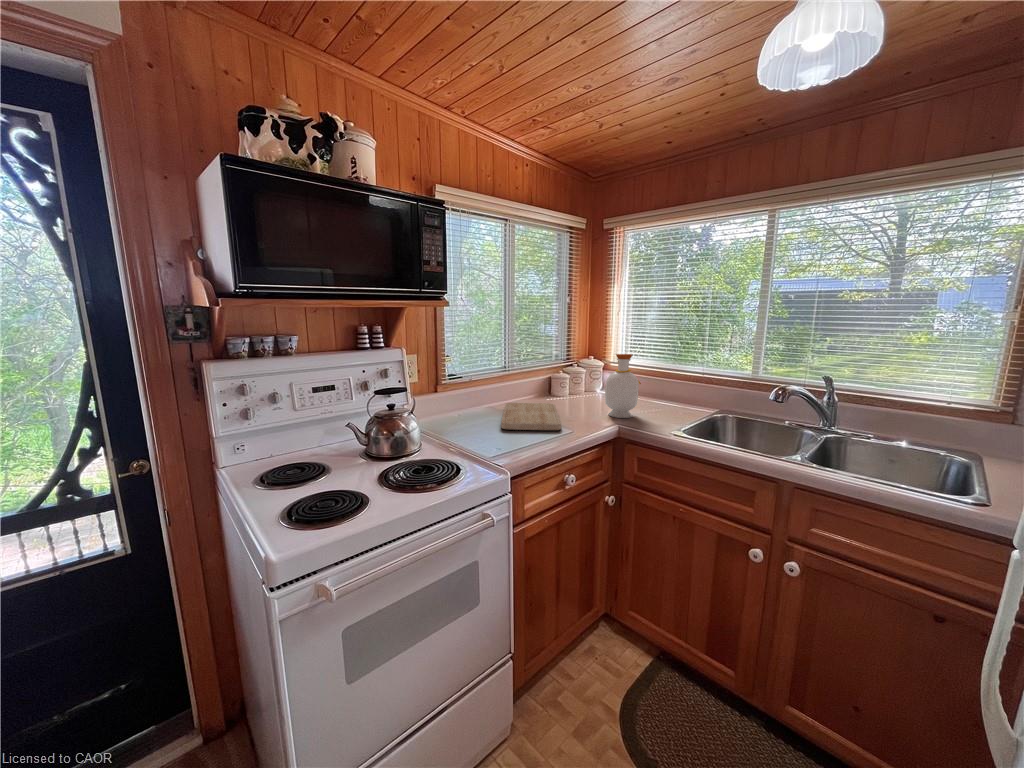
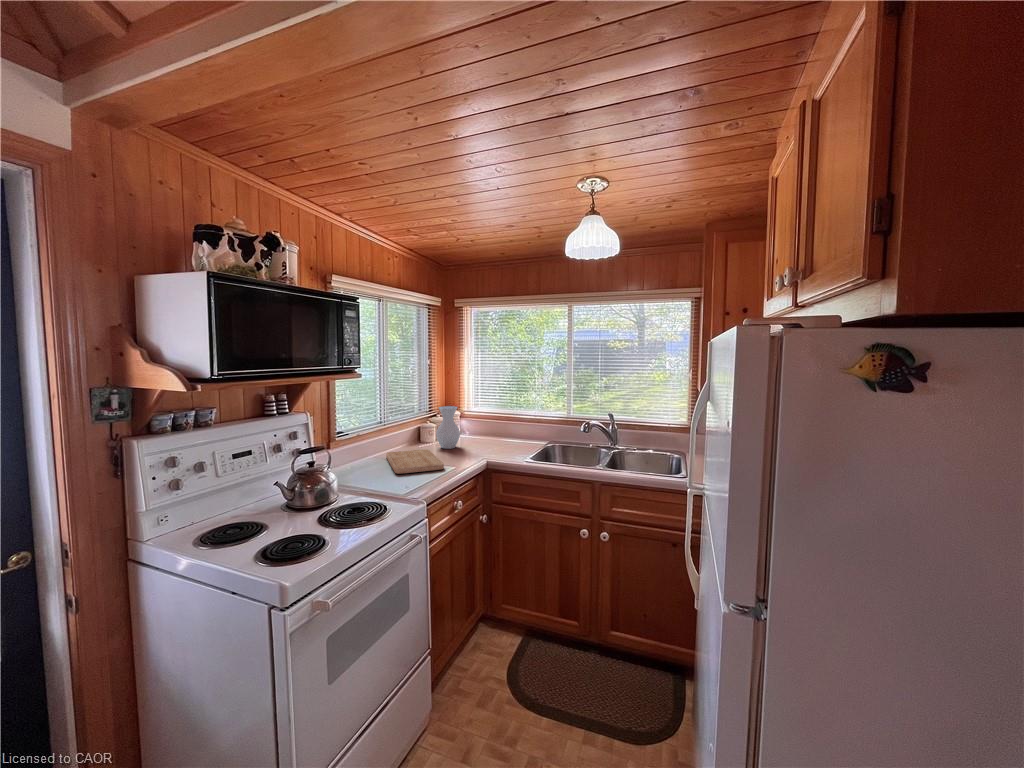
vase: none [568,354,596,405] -> present [436,406,460,449]
bottle: present [605,354,641,418] -> none [470,405,496,455]

